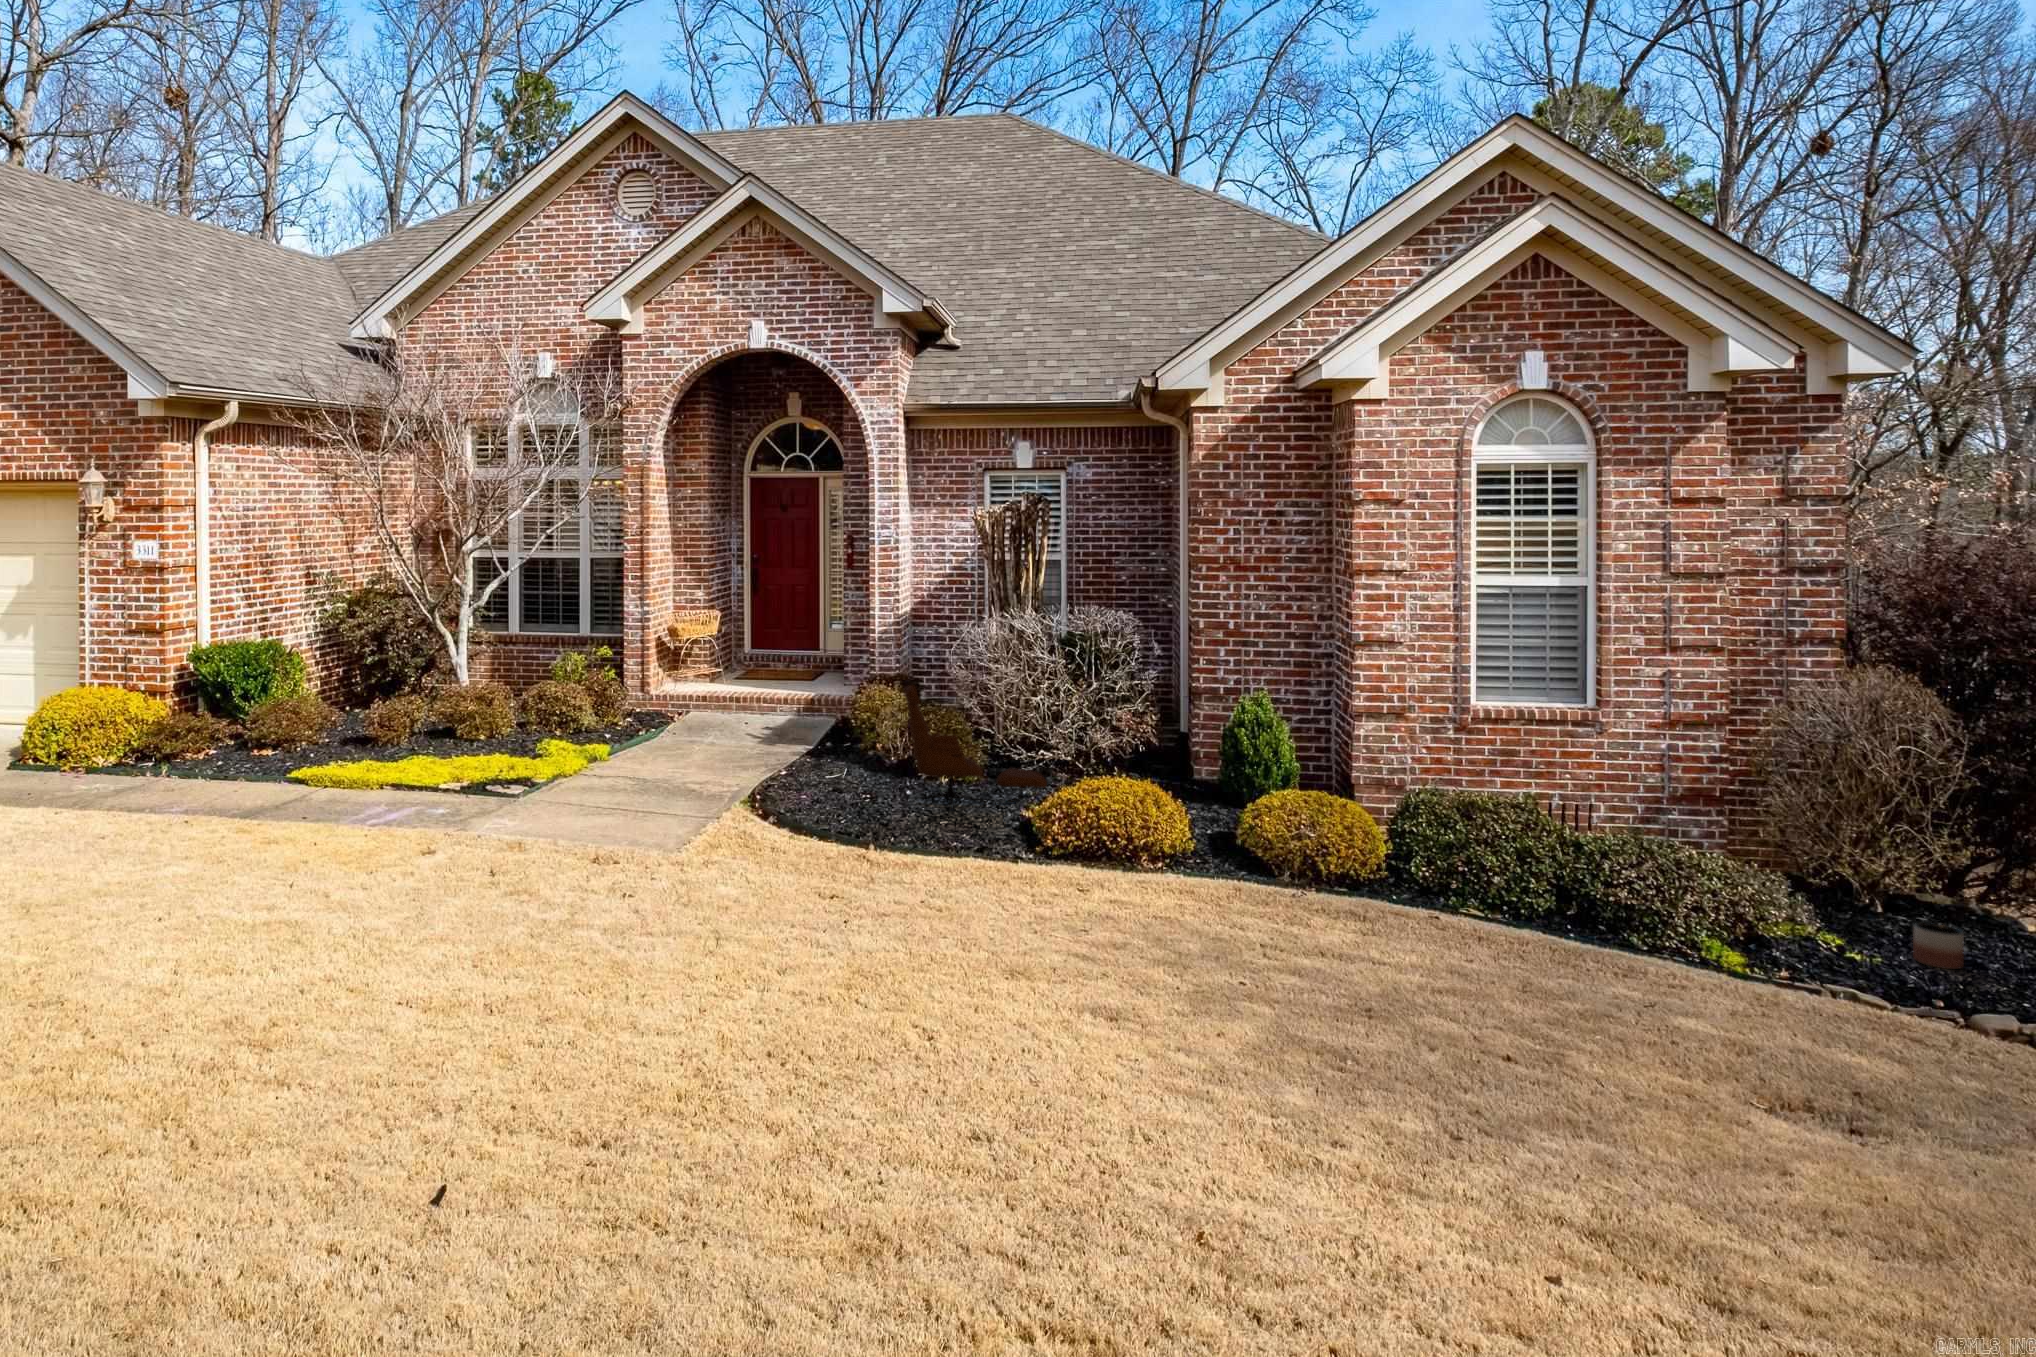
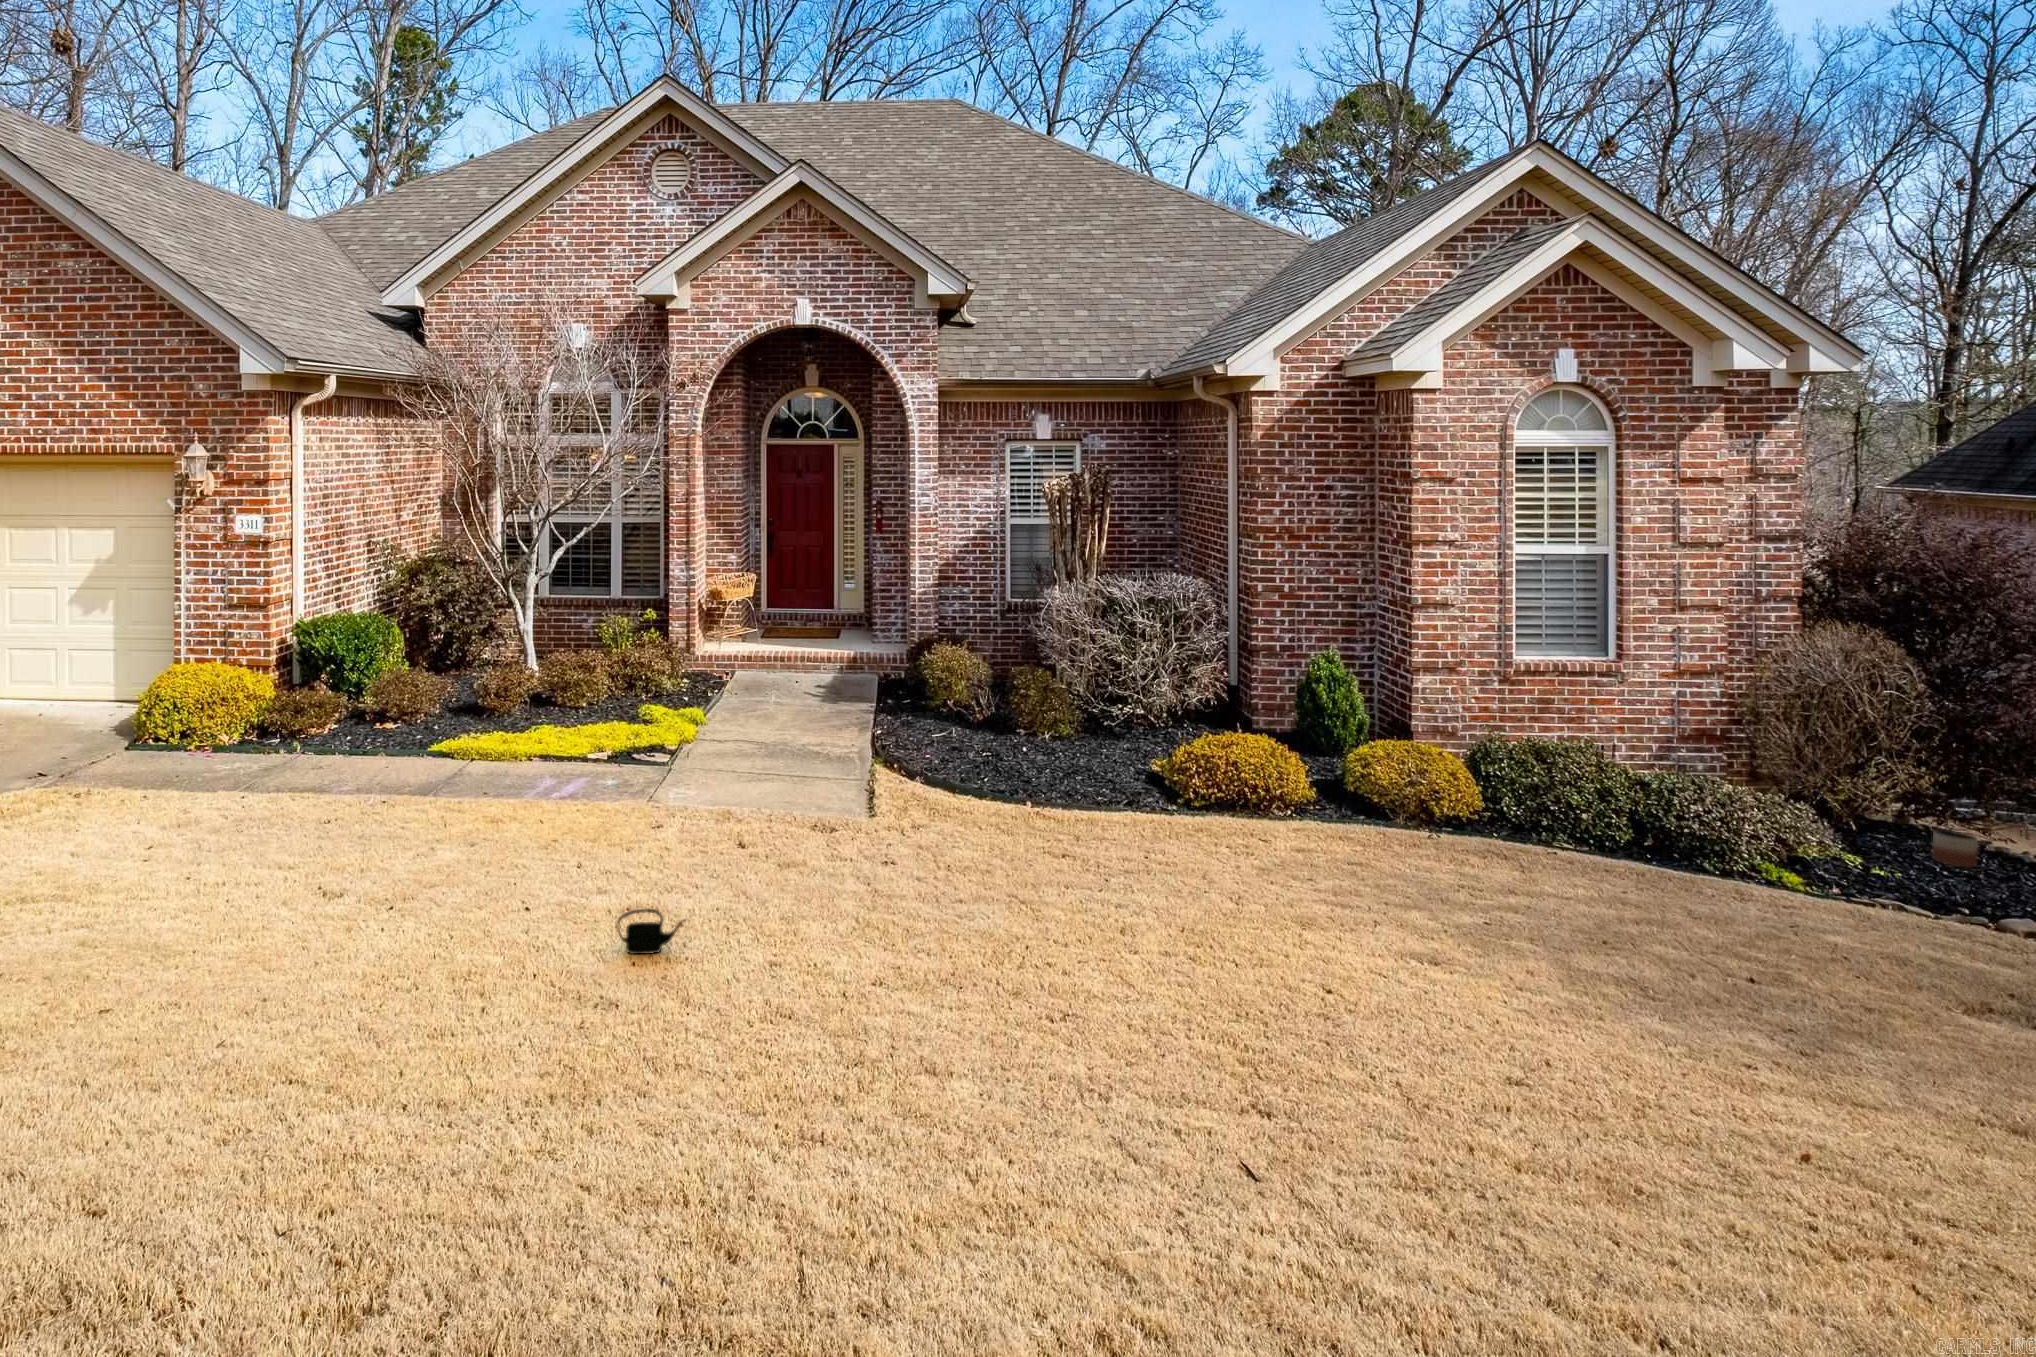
lounge chair: present [904,685,1047,809] -> none [1015,645,1143,758]
watering can: none [255,934,326,978] -> present [617,909,686,954]

